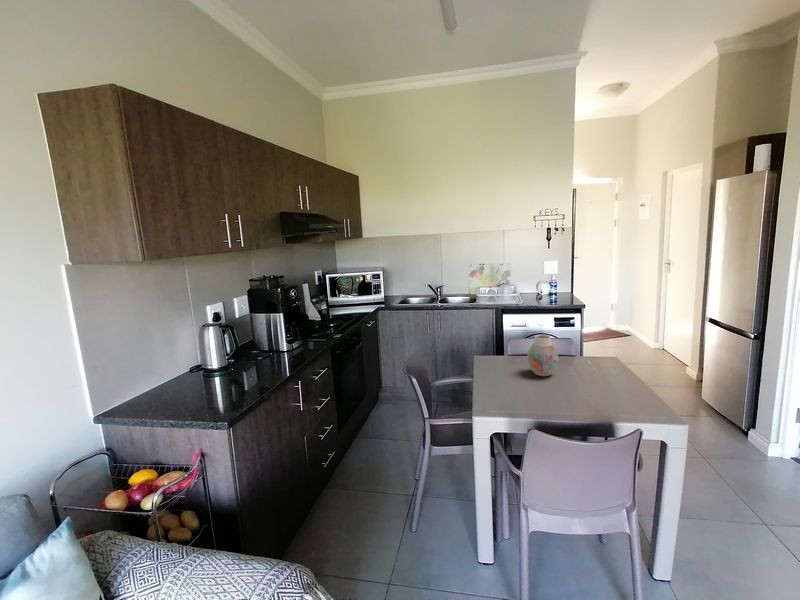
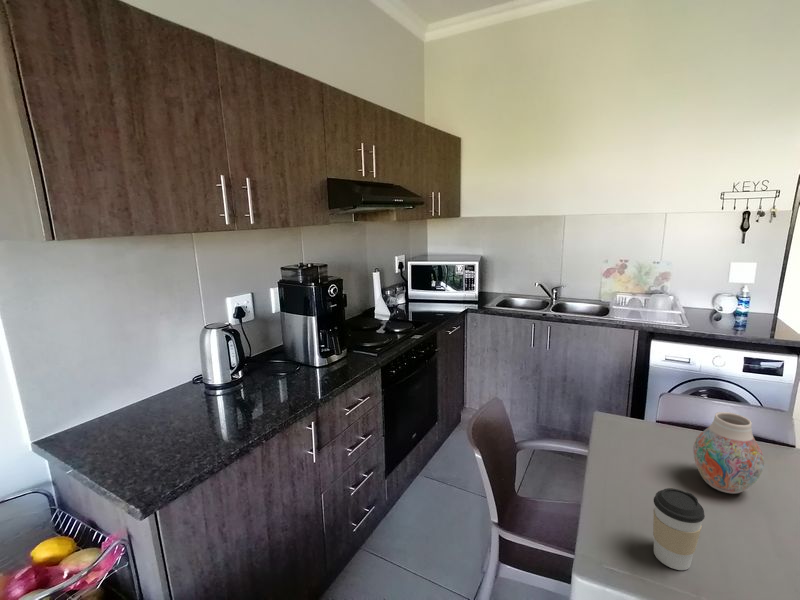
coffee cup: none [510,367,531,404] -> present [653,488,705,570]

